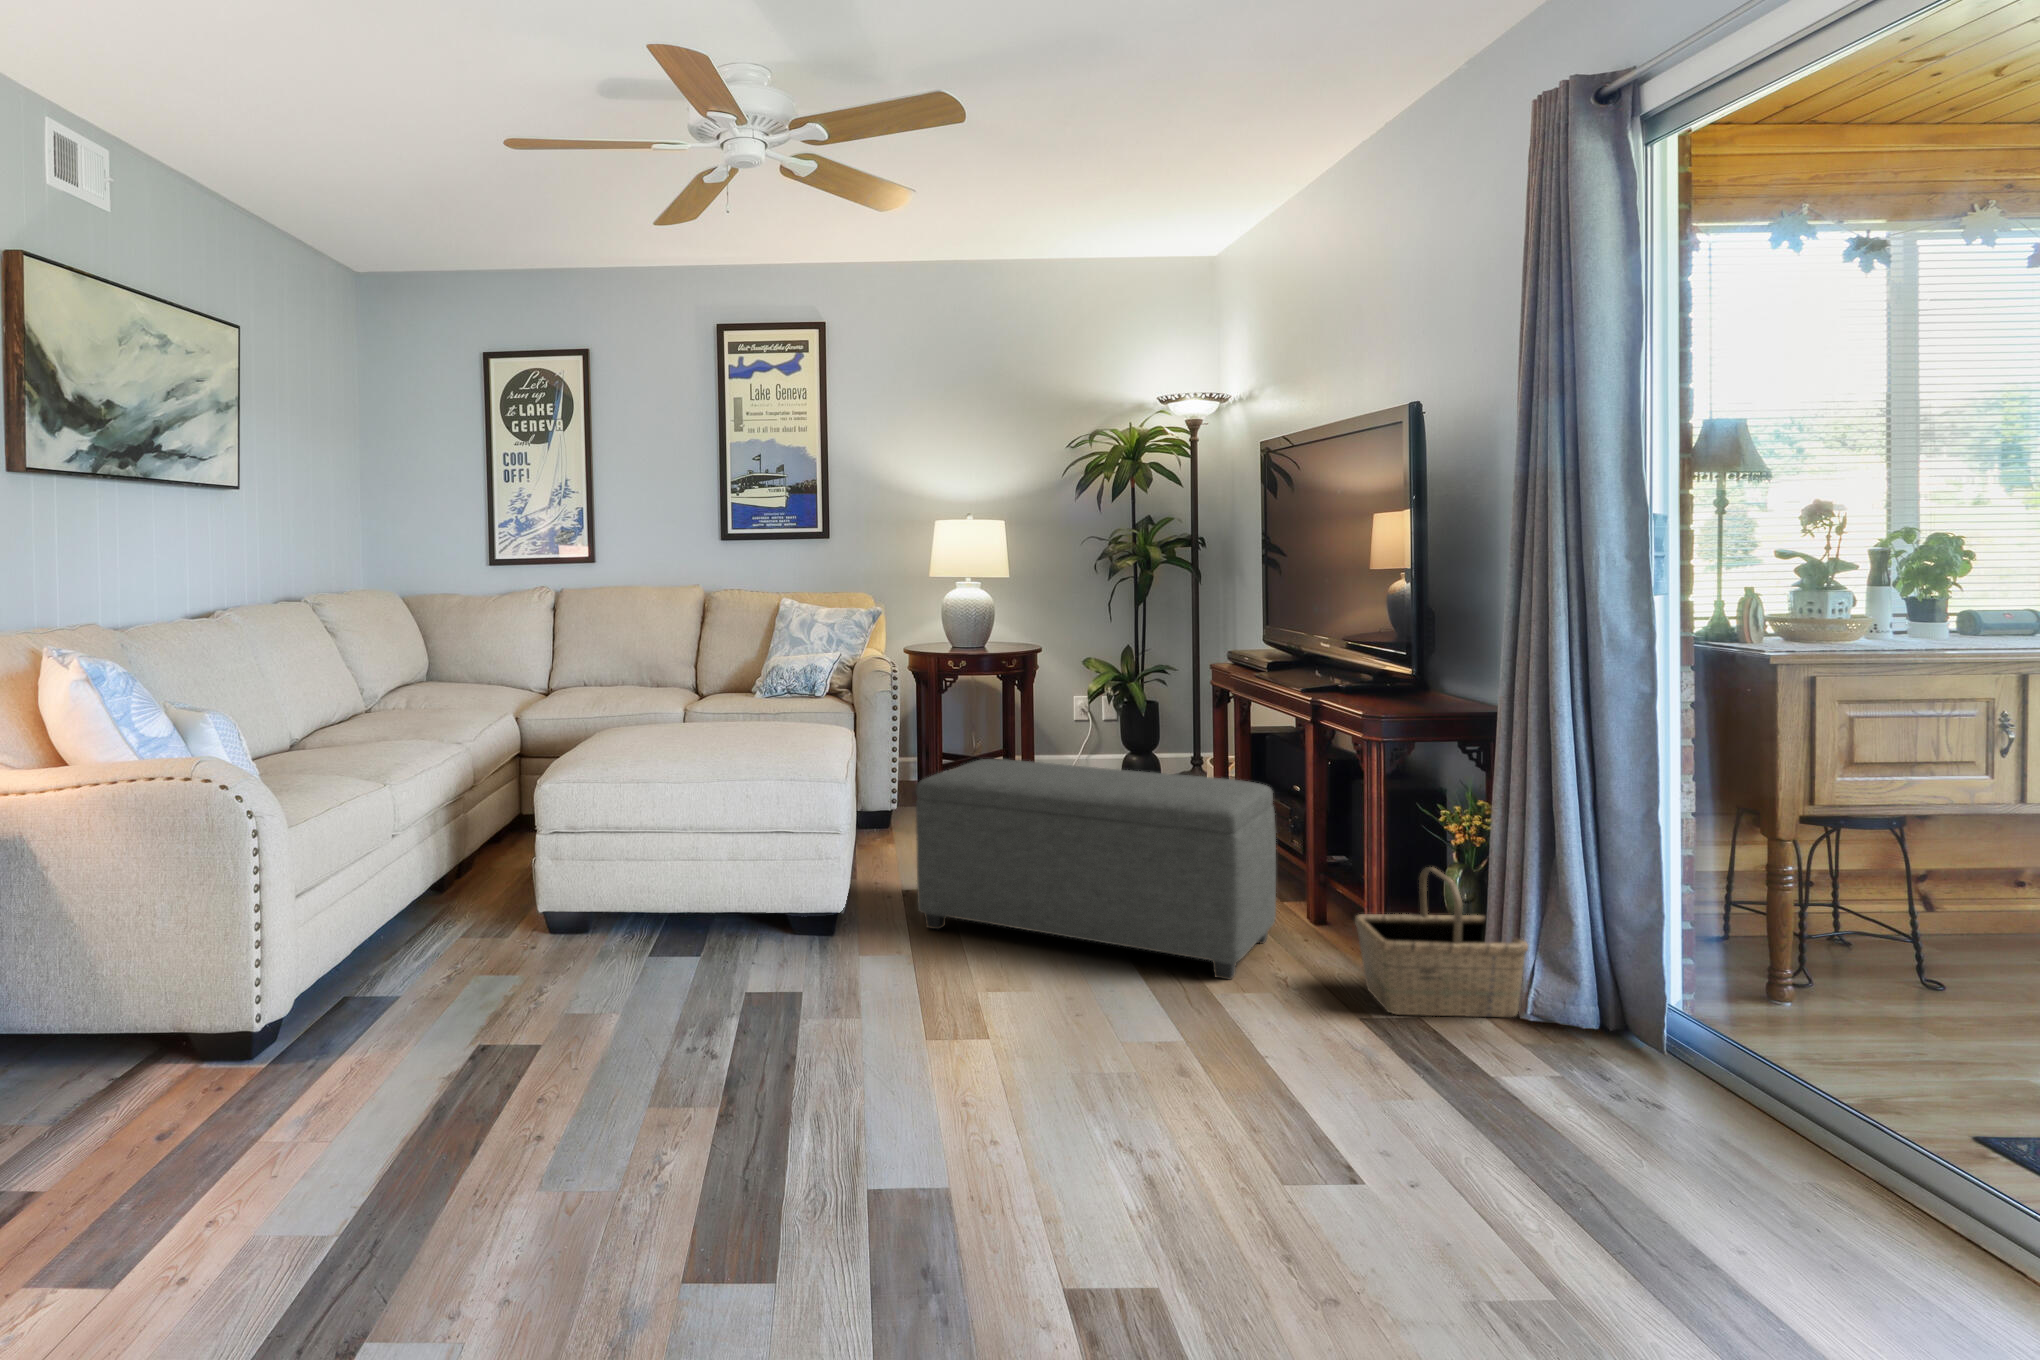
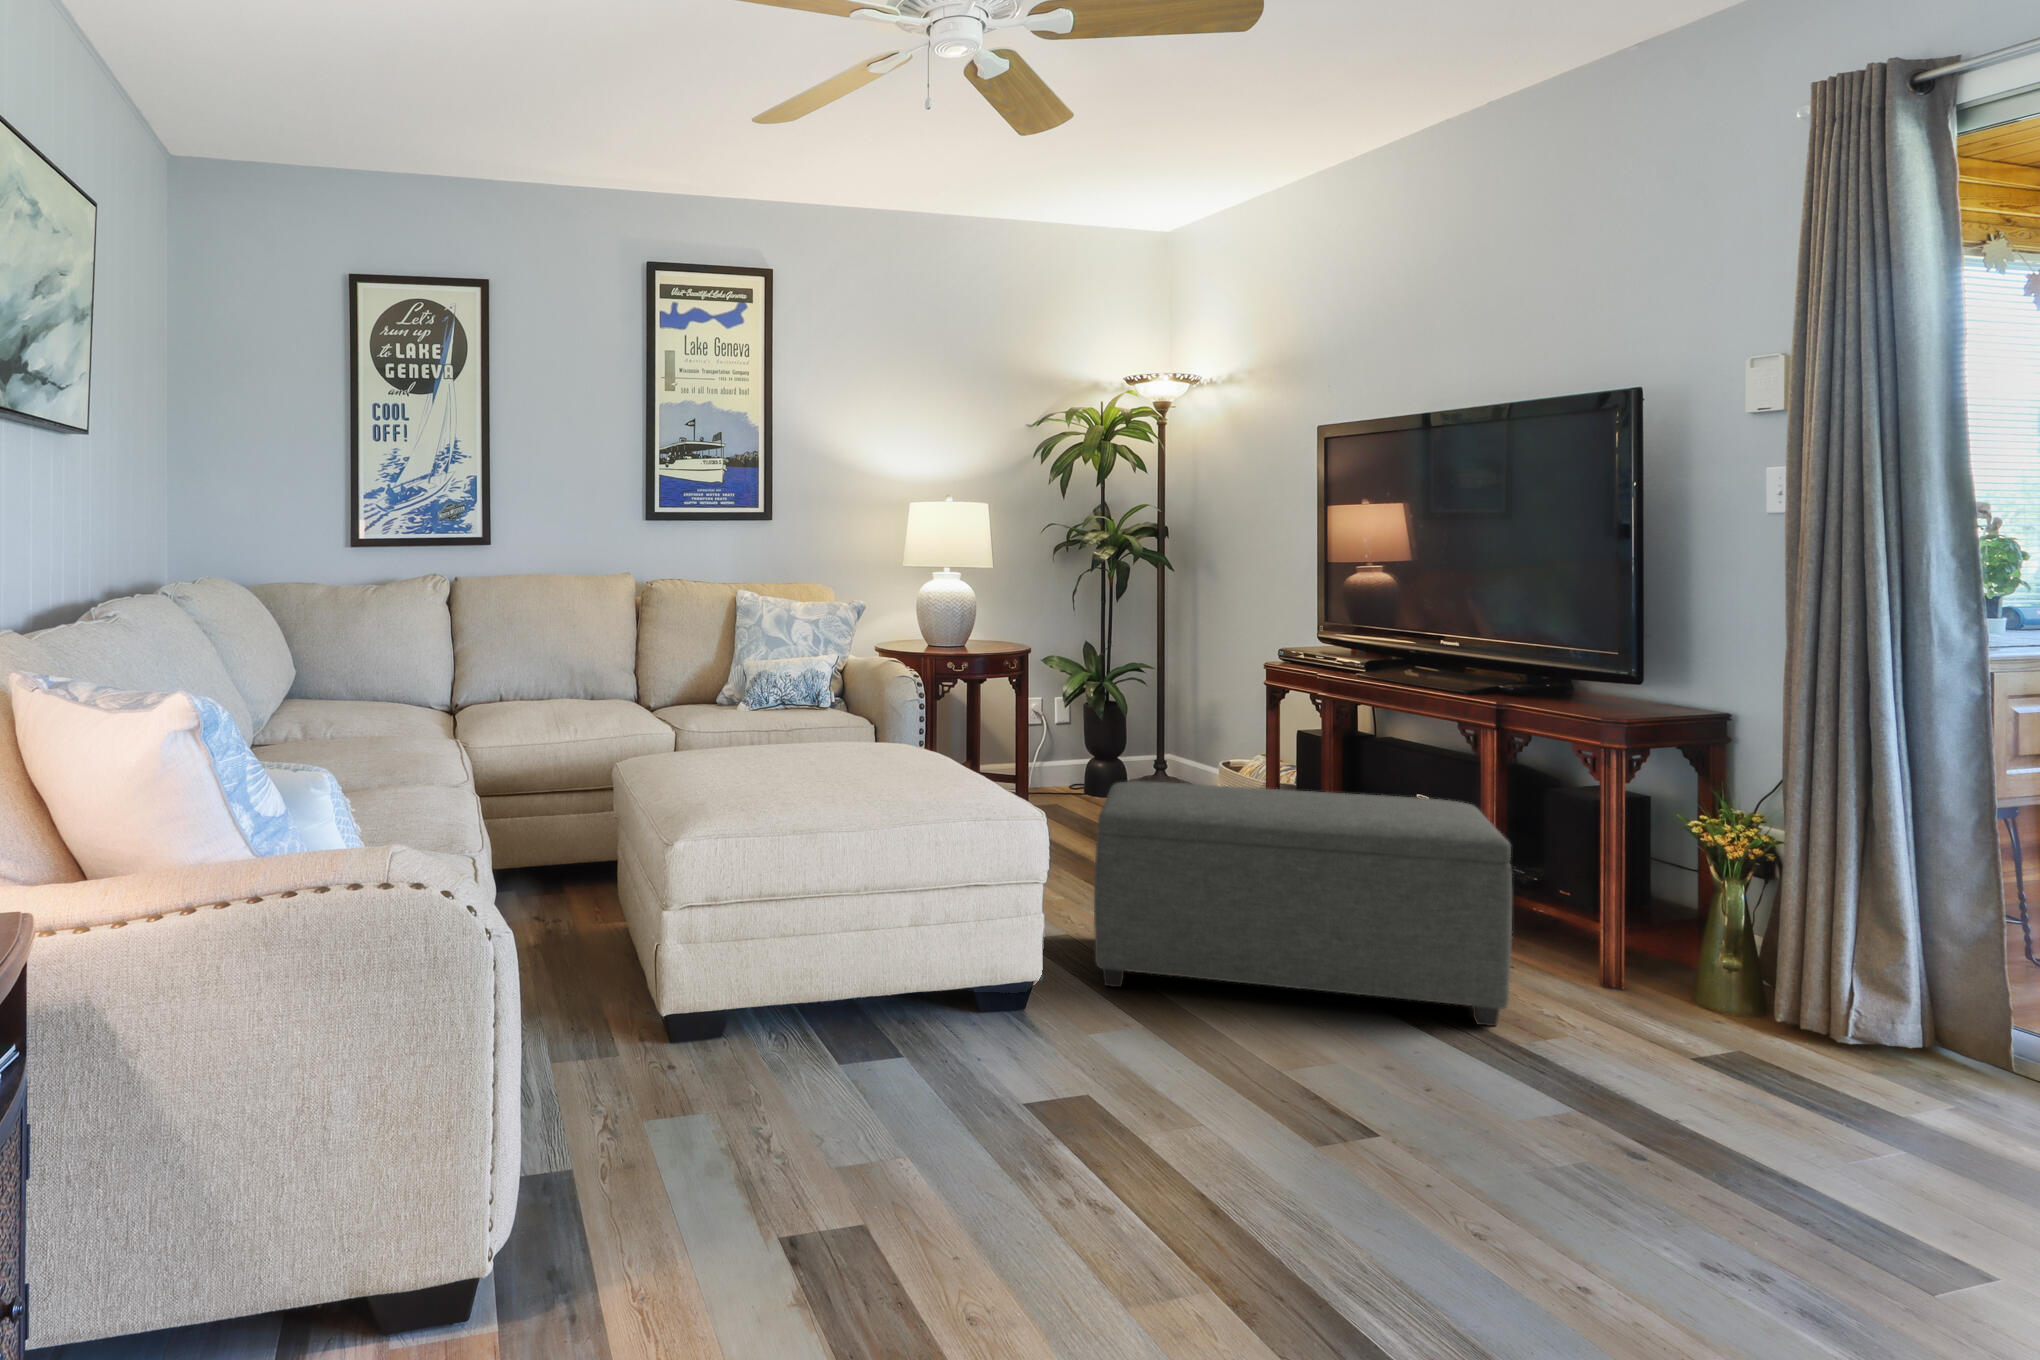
basket: present [1355,867,1528,1017] -> none [1622,890,1824,1055]

